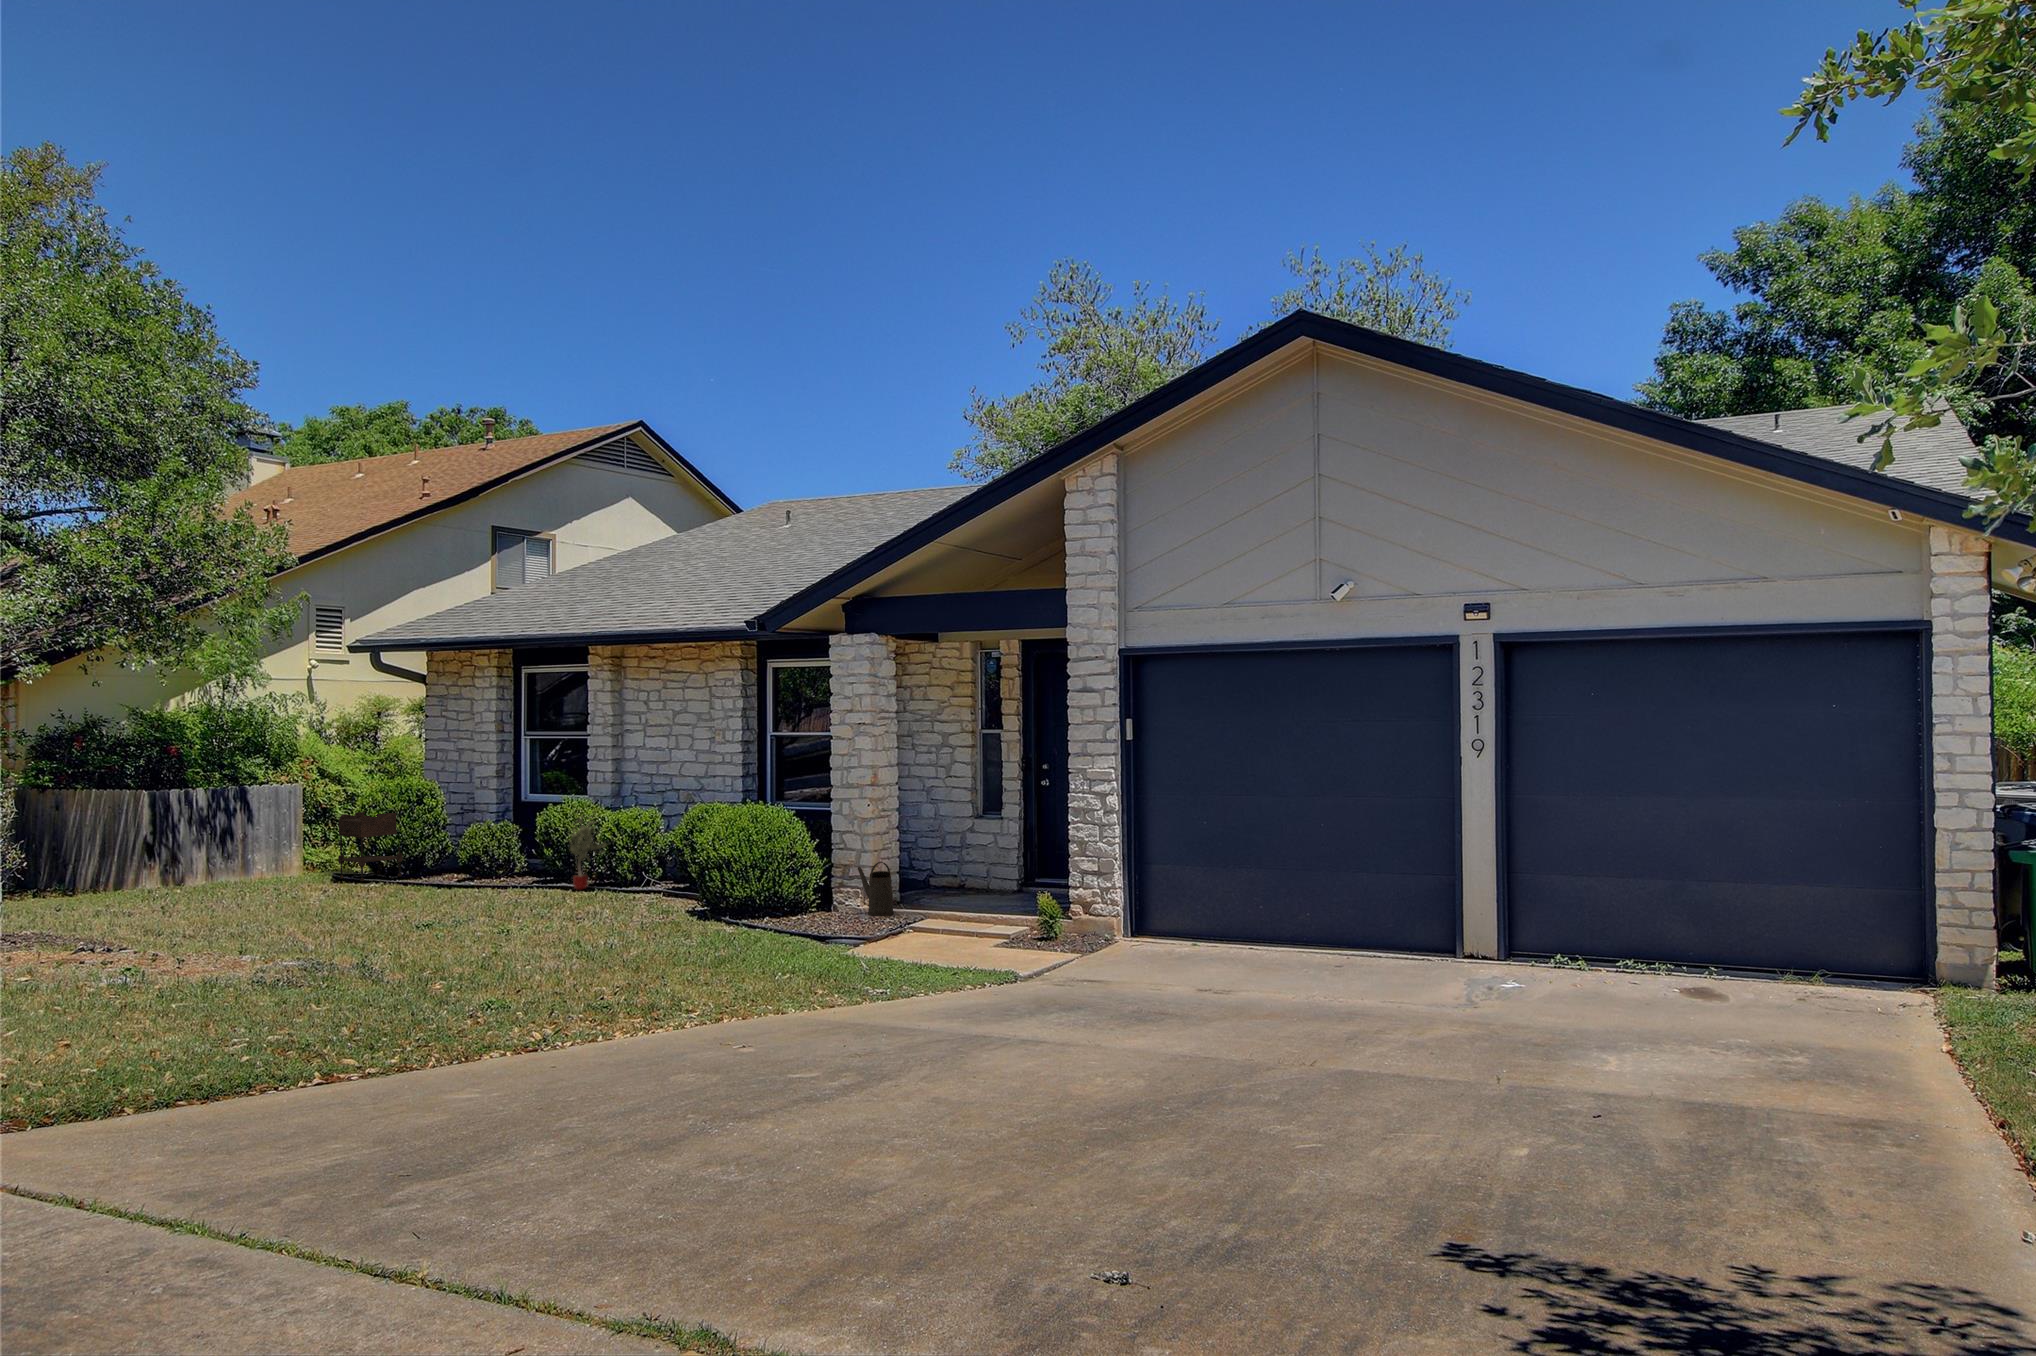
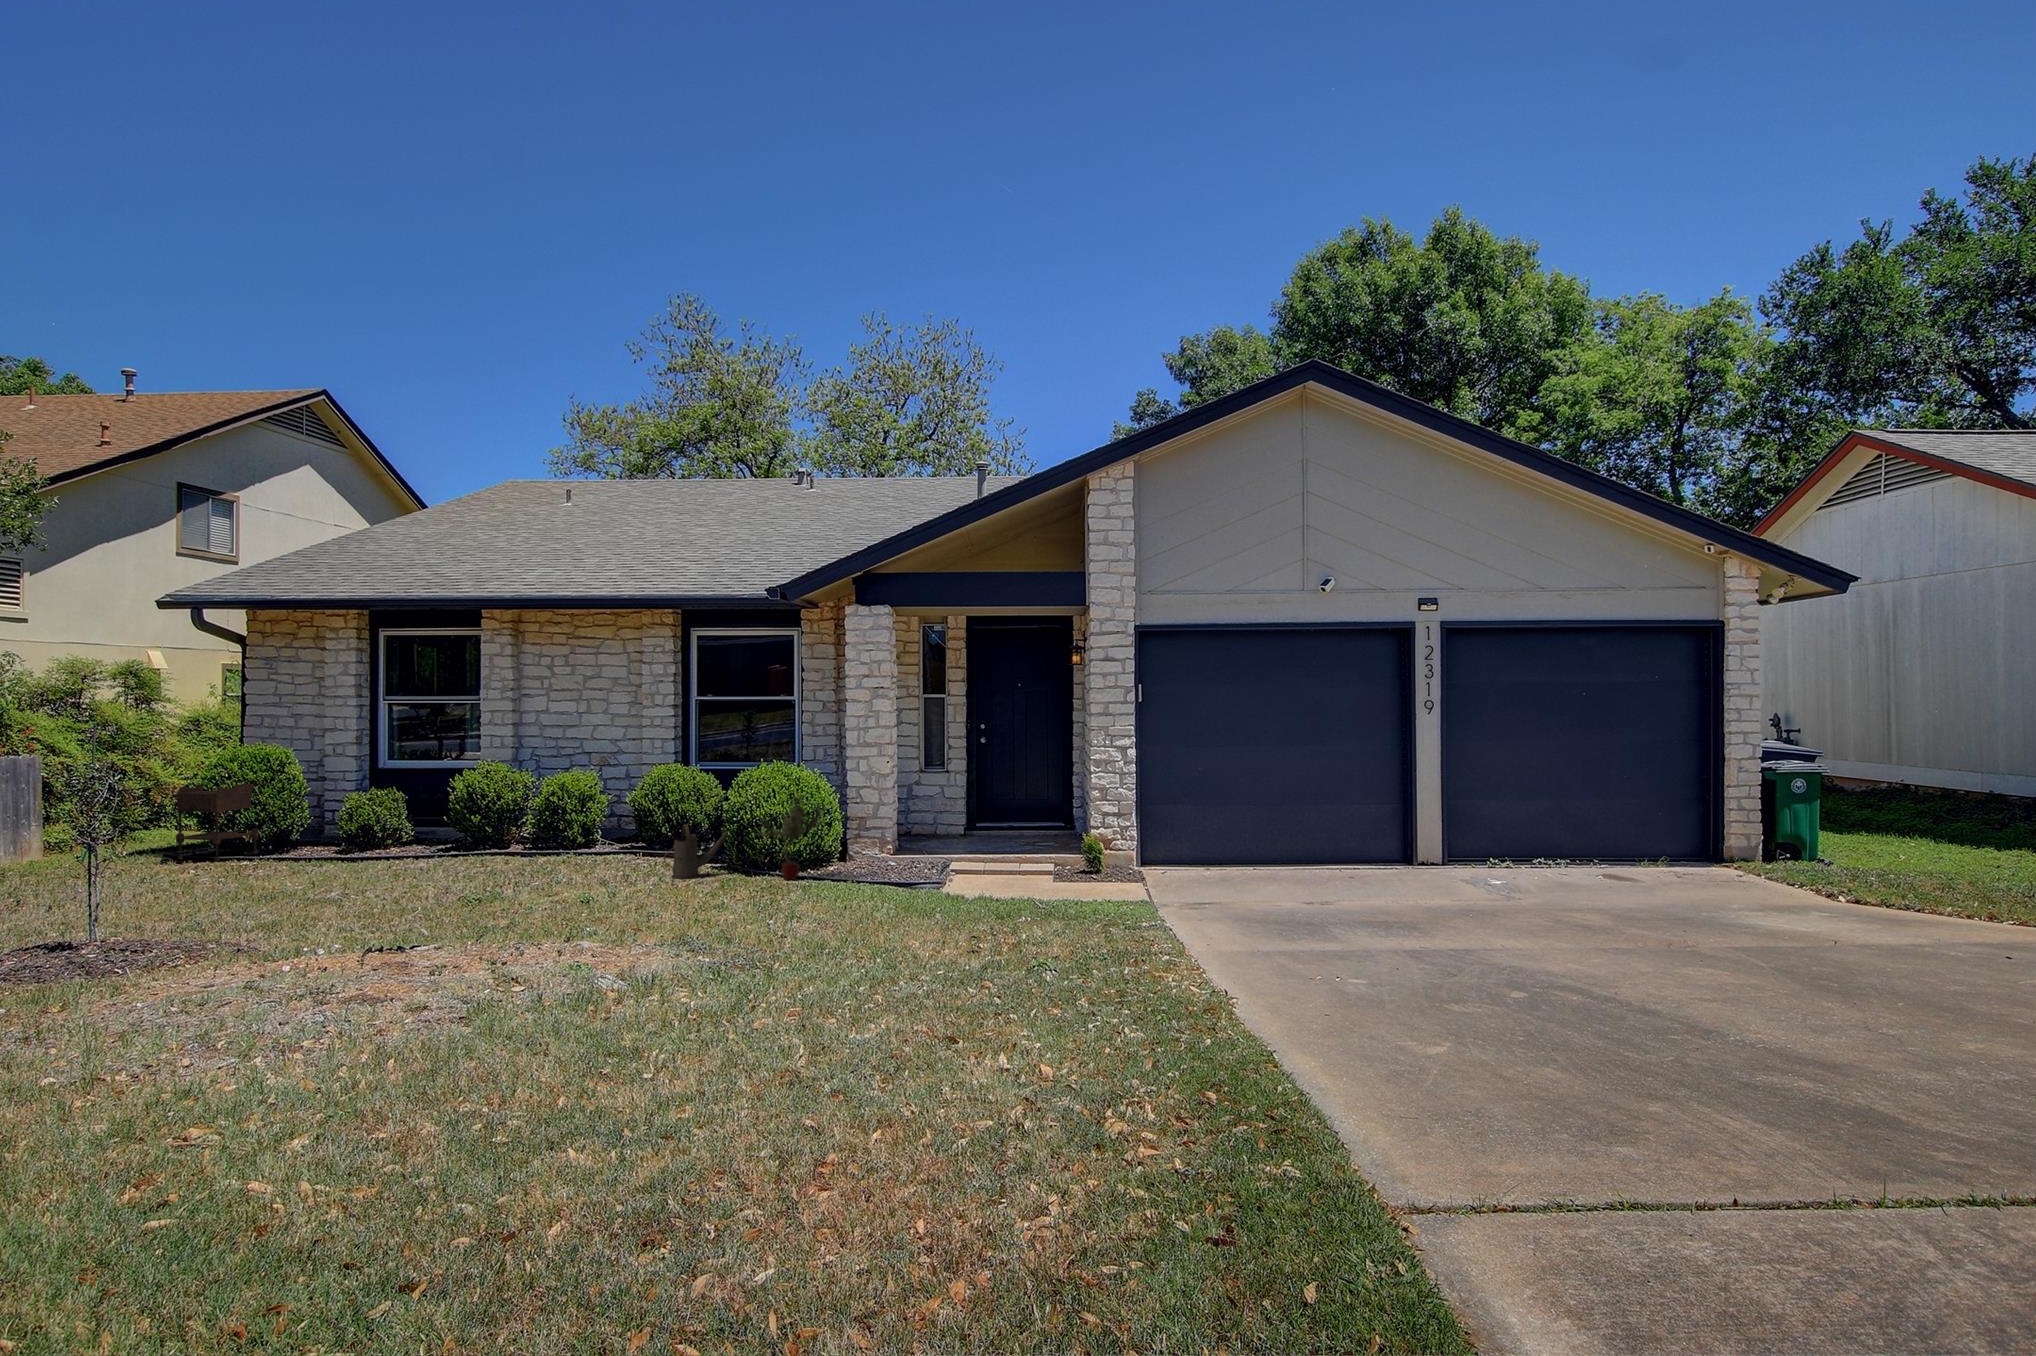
potted tree: present [569,817,607,890] -> present [757,795,825,880]
watering can: present [858,862,894,916] -> present [664,825,728,879]

